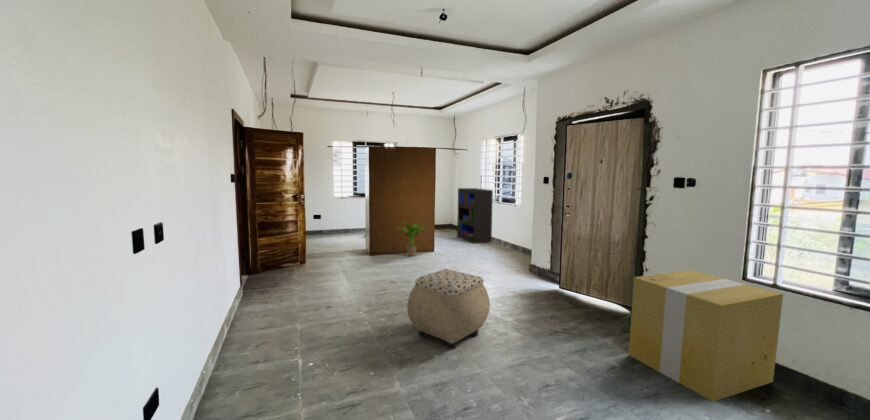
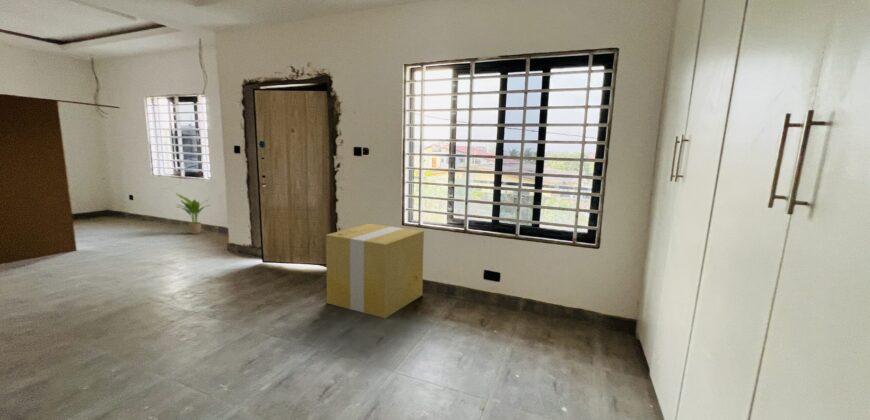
bookshelf: present [457,188,493,243] -> none [116,160,175,230]
potted plant: present [399,221,425,256] -> present [177,194,204,234]
ottoman: present [407,269,490,350] -> none [61,258,183,347]

